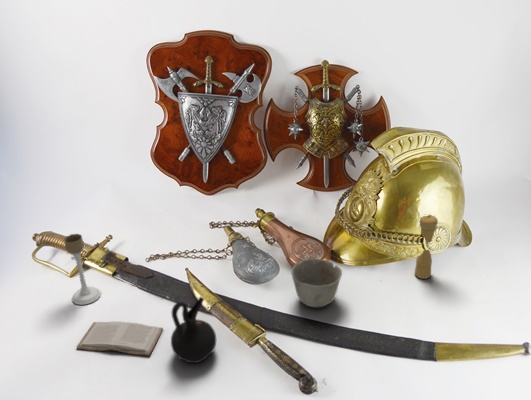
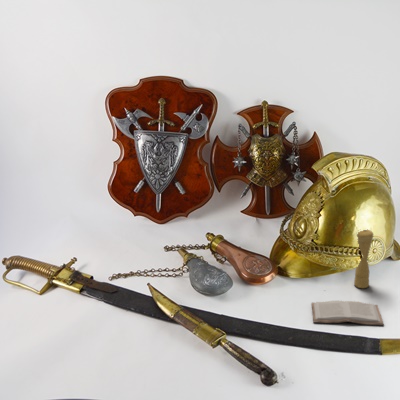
candle holder: present [64,234,101,305] -> none [40,252,70,318]
ceramic bowl: present [291,259,342,307] -> none [246,270,292,314]
ceramic jug: present [171,297,216,363] -> none [142,300,183,363]
book: present [77,322,163,355] -> present [312,301,383,325]

